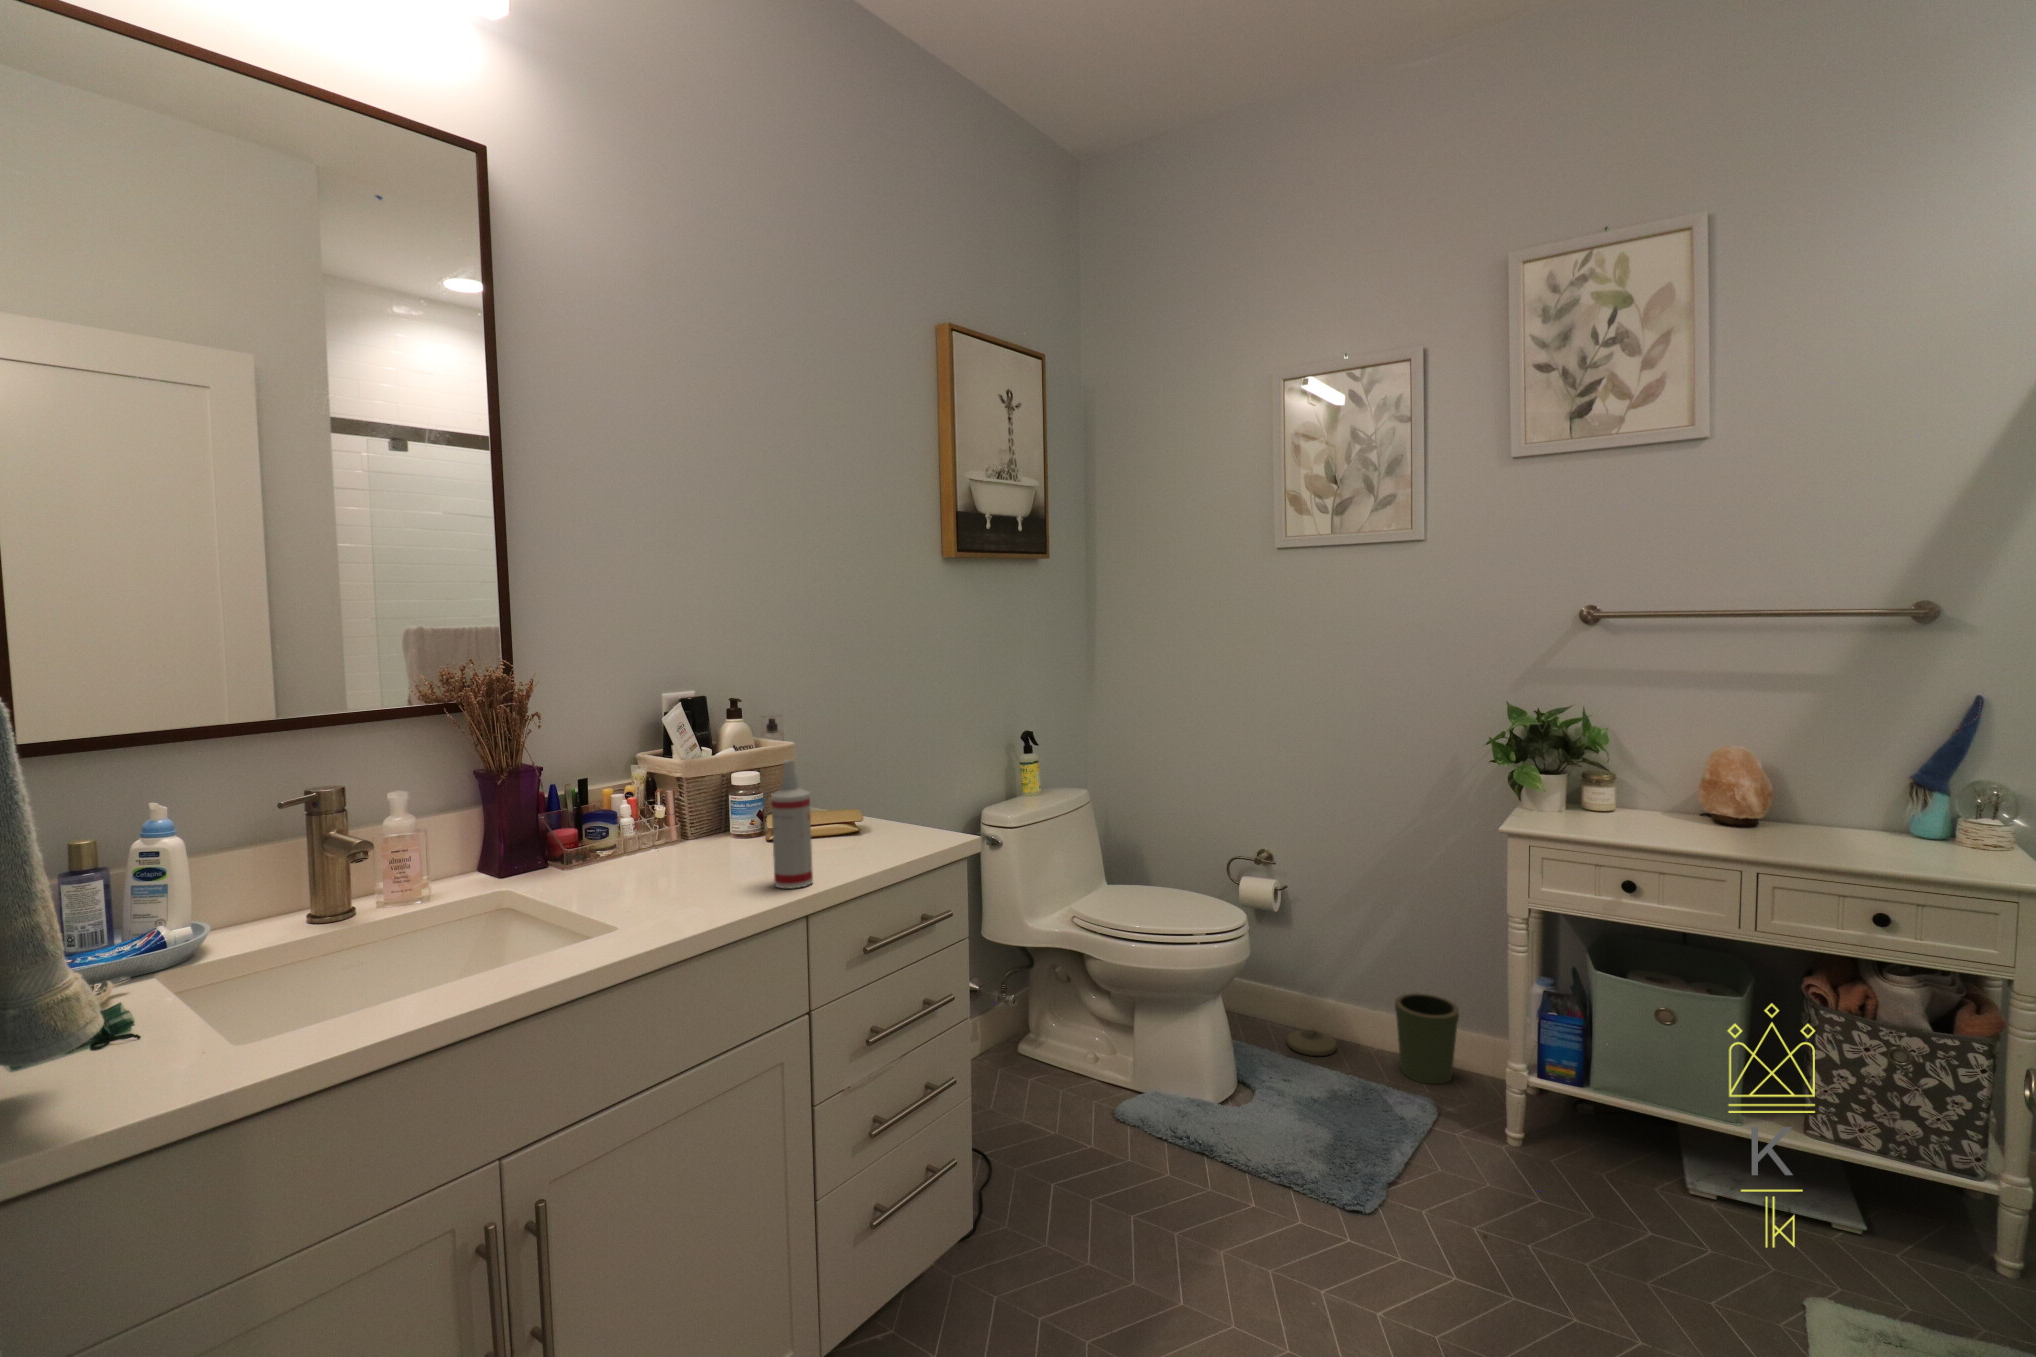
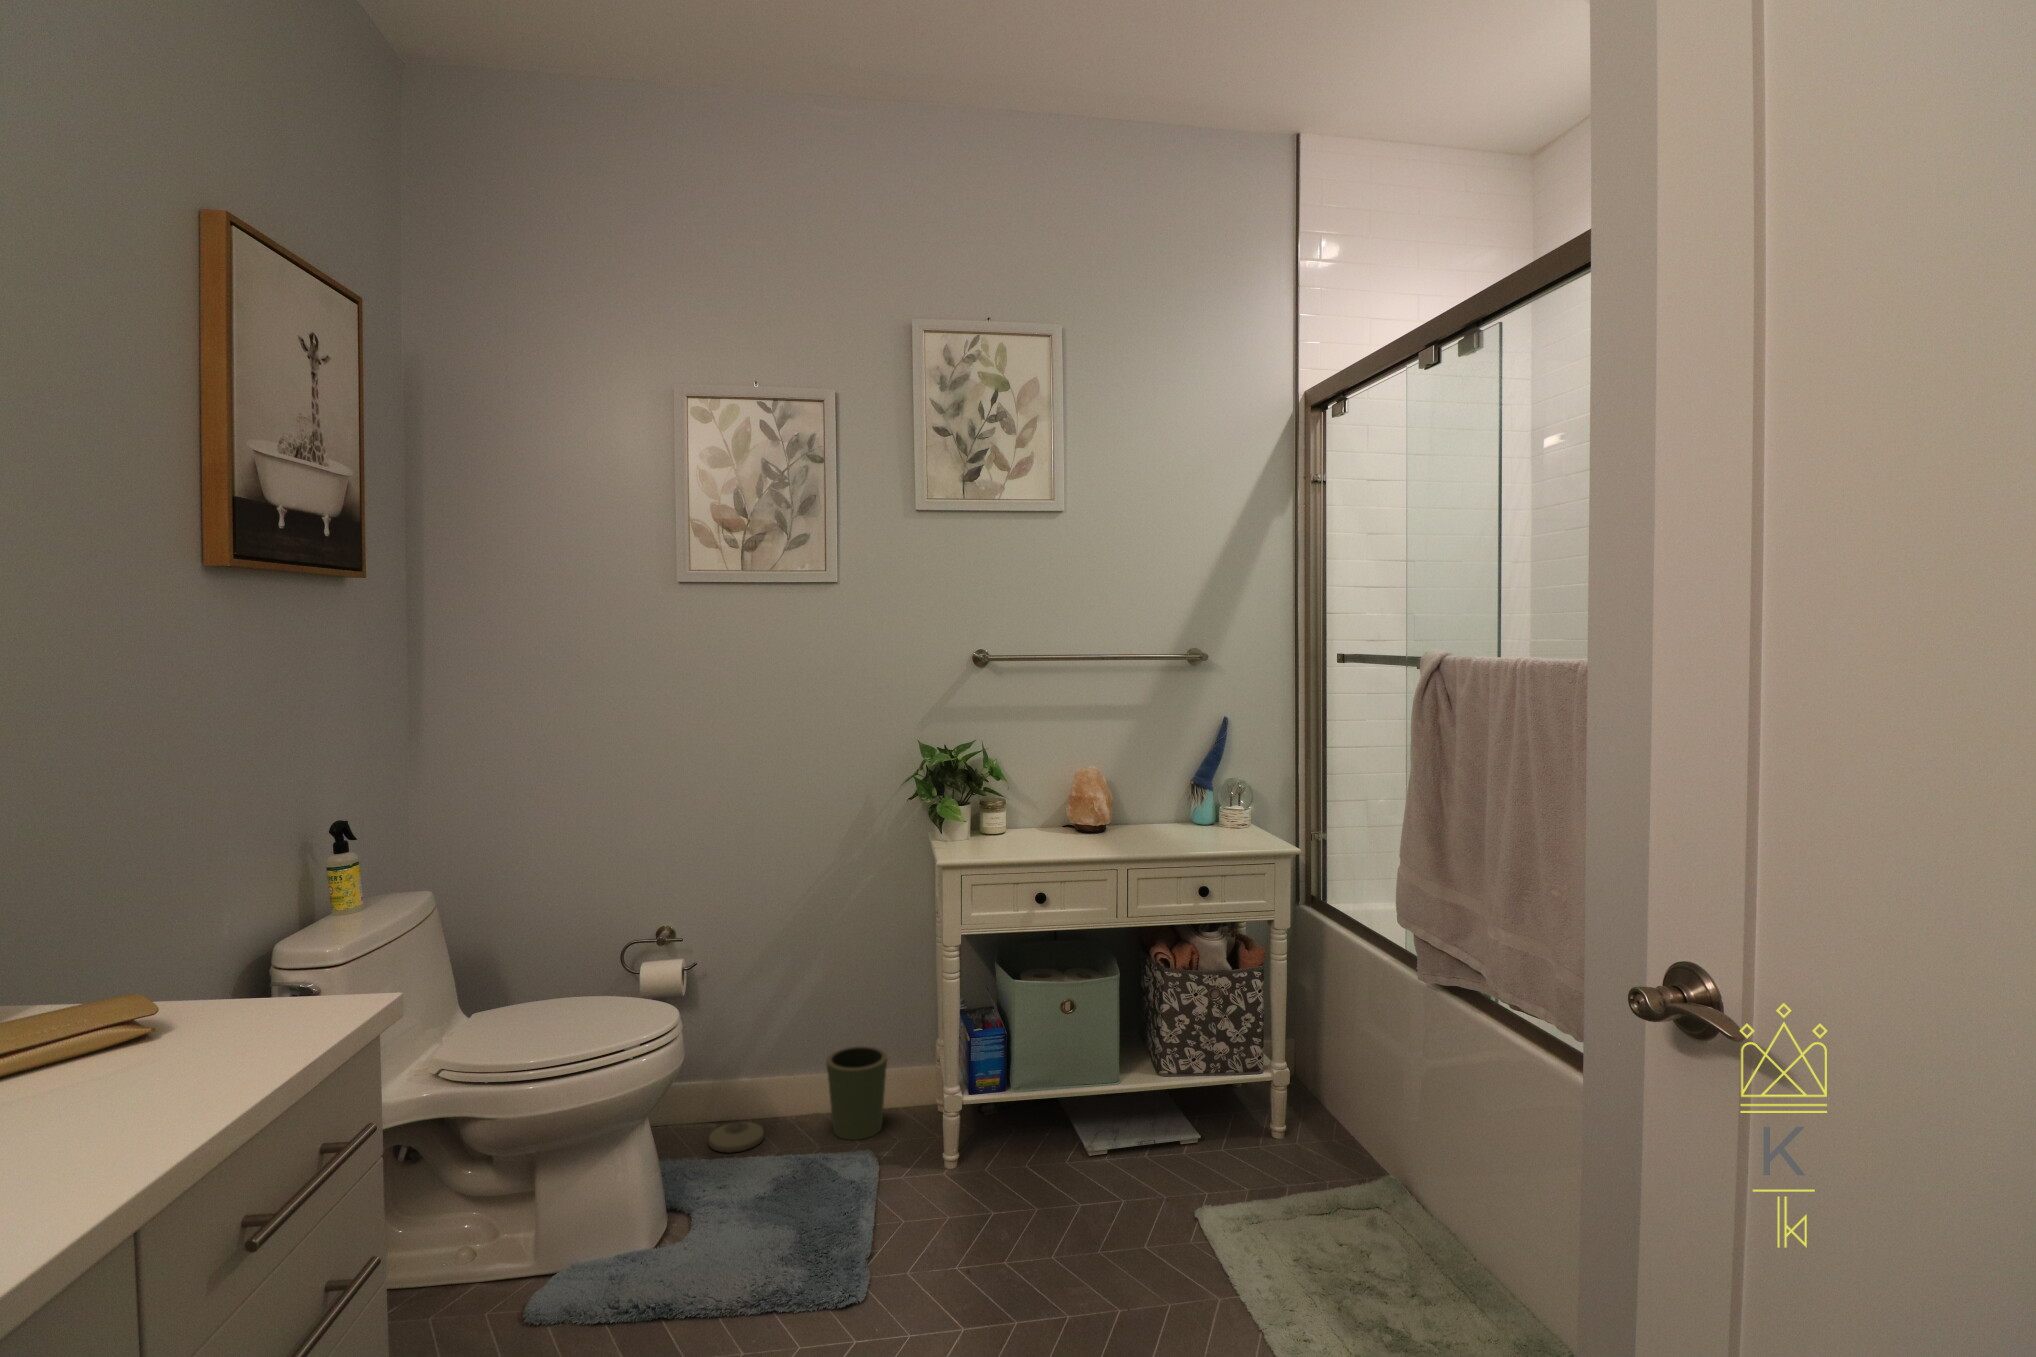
spray bottle: present [771,760,813,888] -> none [105,896,199,1127]

